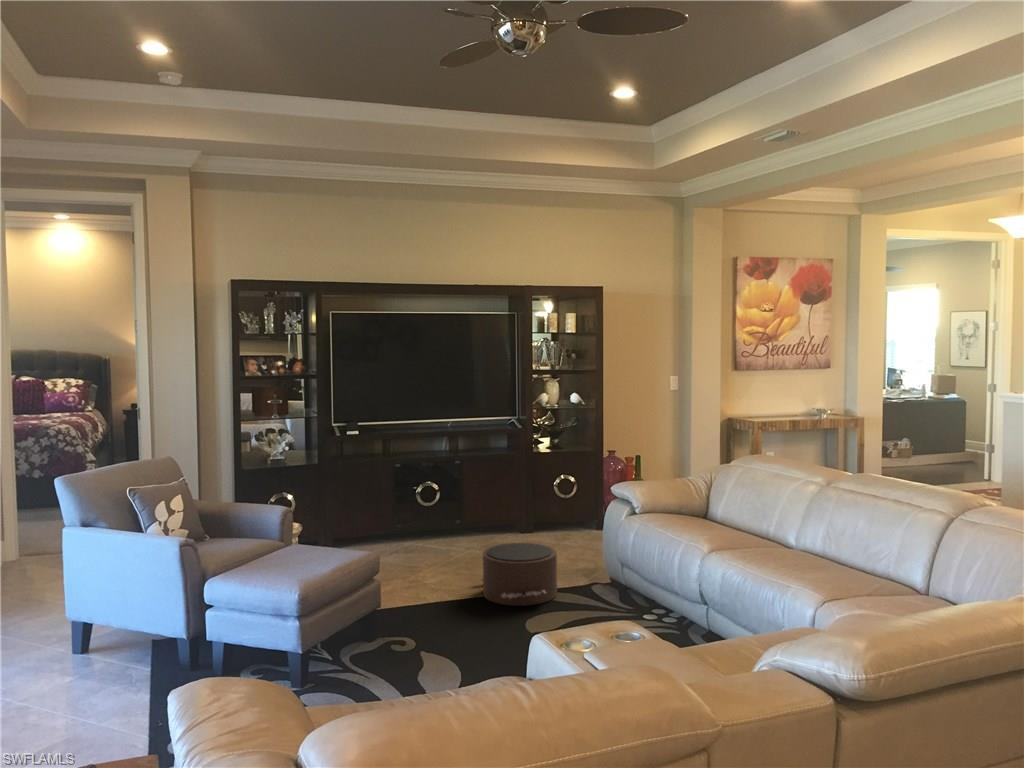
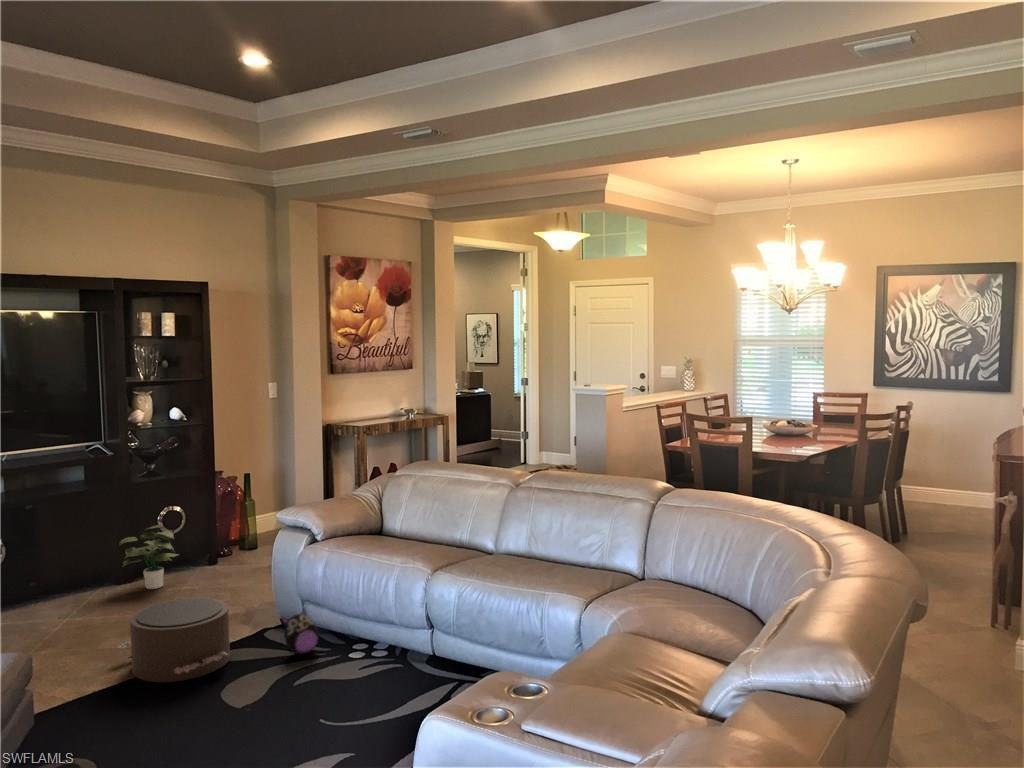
potted plant: none [521,487,569,539] -> present [119,525,178,589]
plush toy: none [594,567,627,608] -> present [282,609,319,654]

